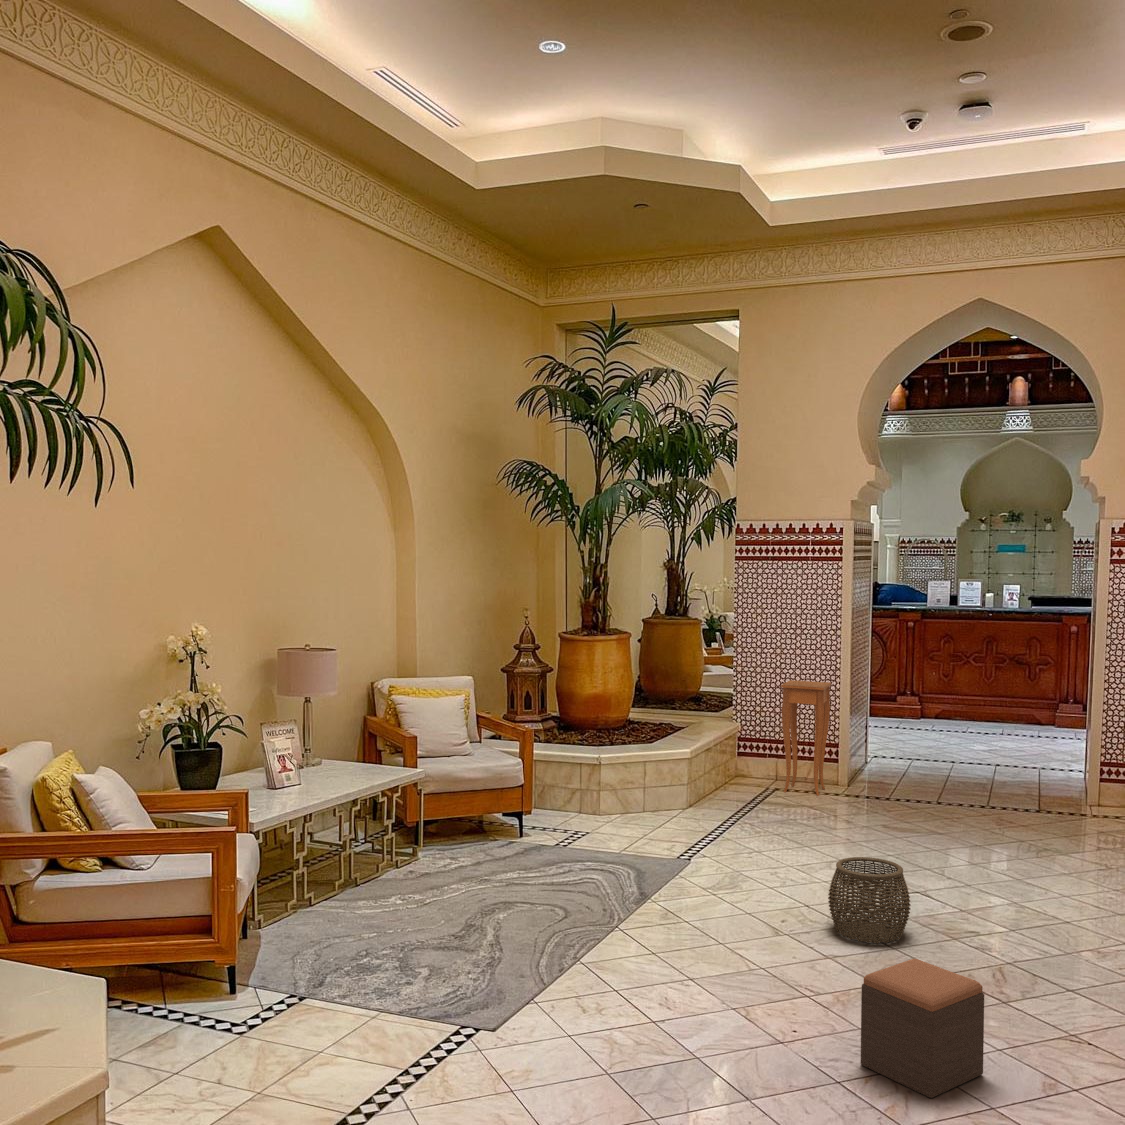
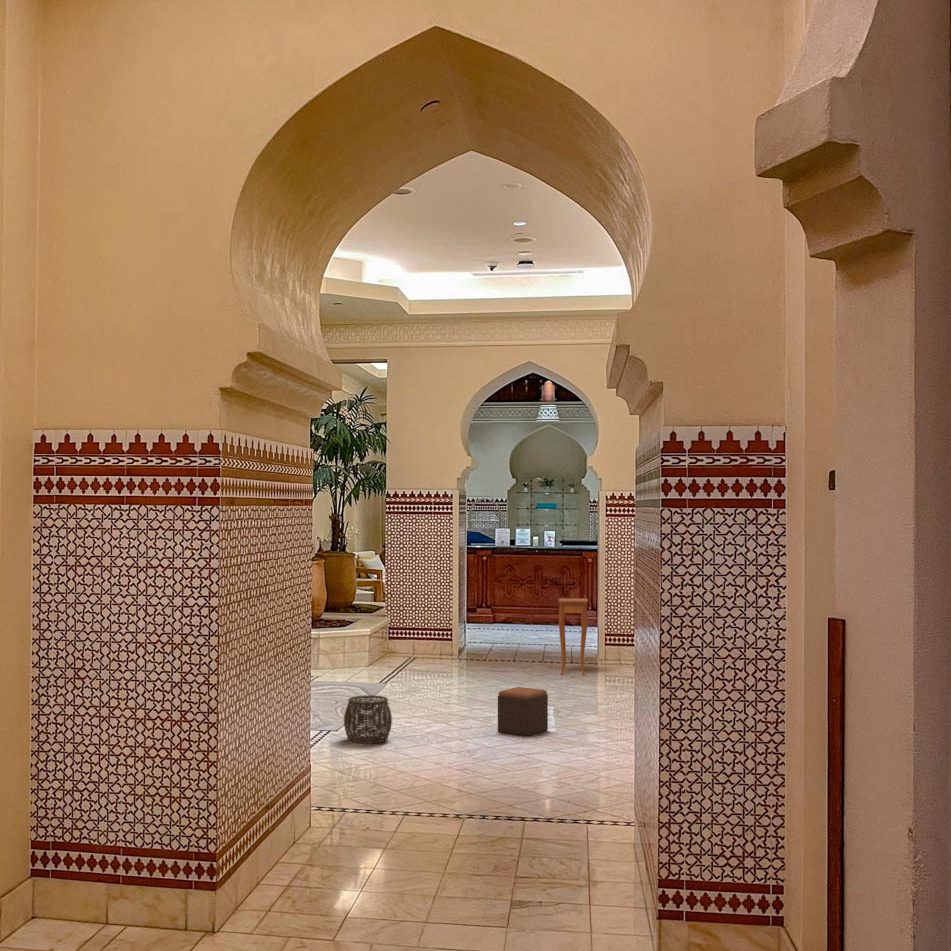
side table: present [781,680,831,796] -> present [559,598,588,675]
woven basket: present [828,857,911,944] -> present [344,695,392,744]

